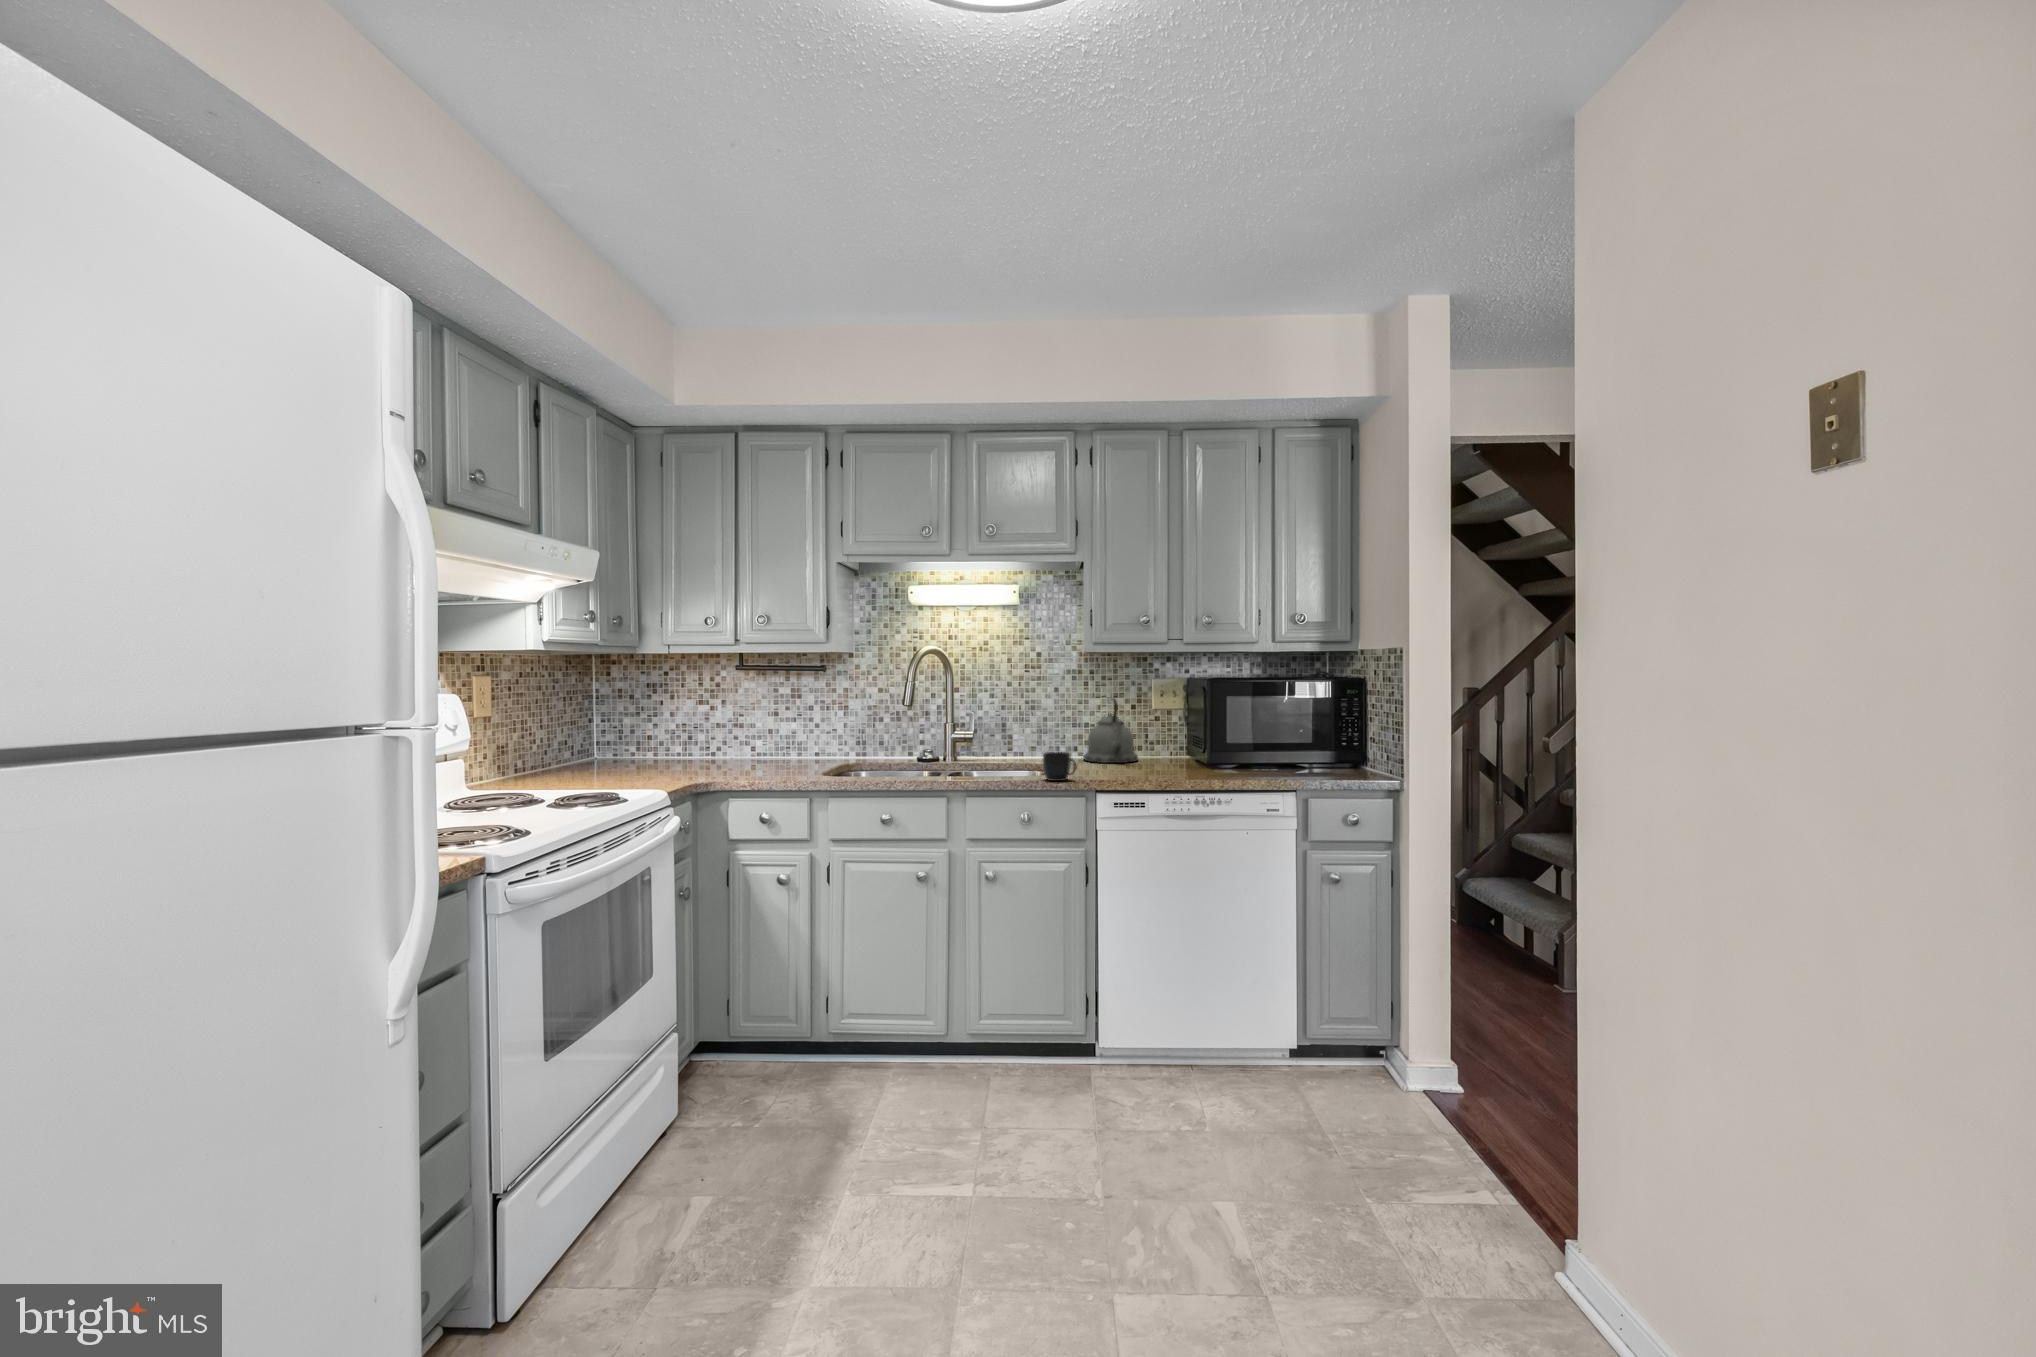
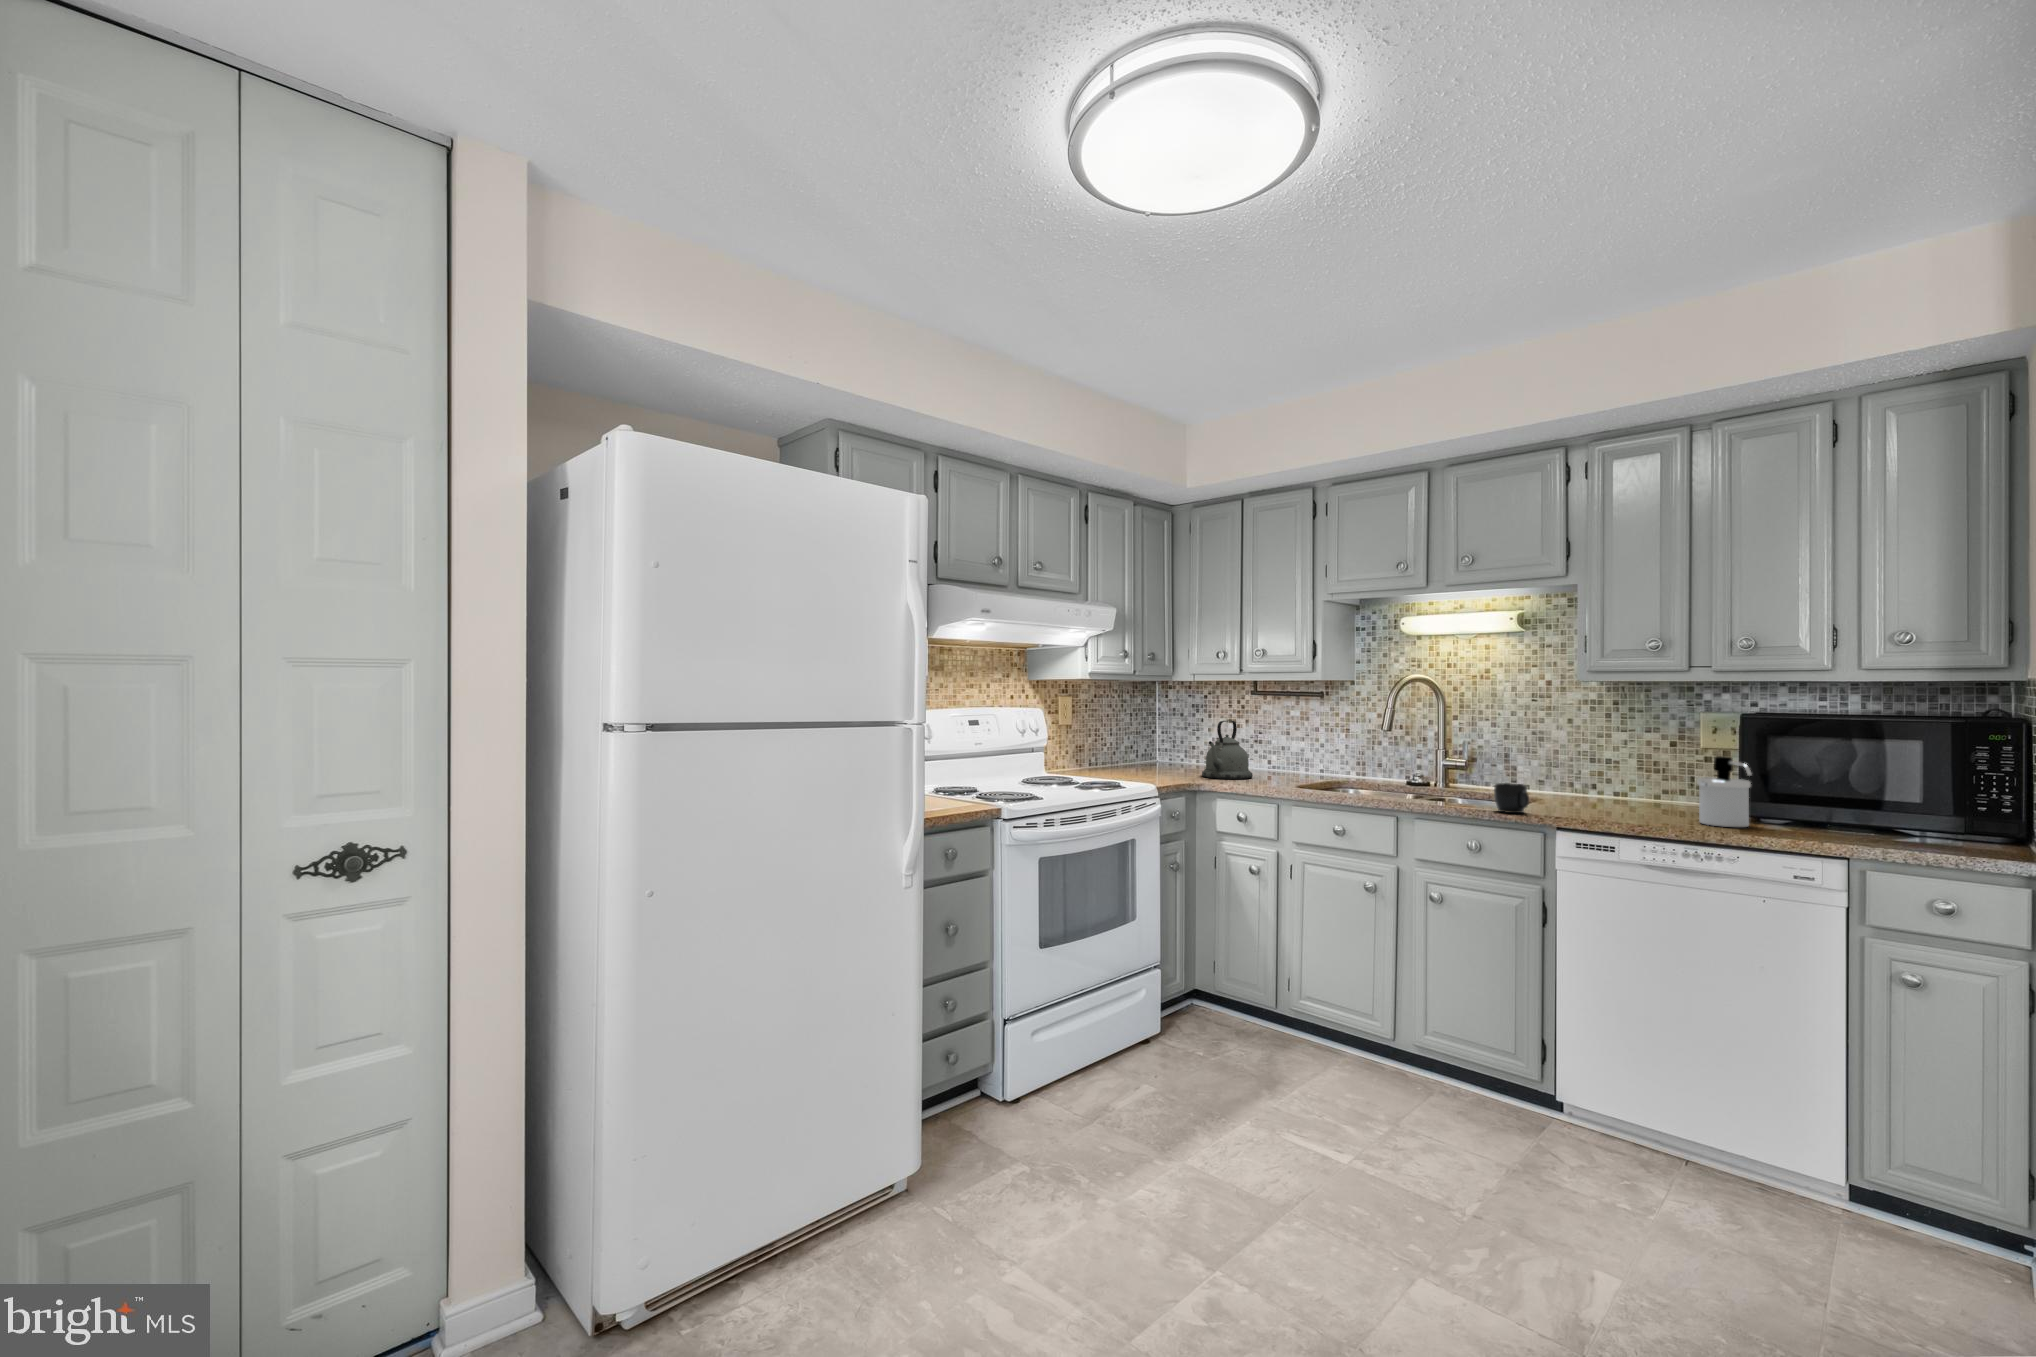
kettle: present [1083,698,1138,763] -> present [1202,721,1253,779]
soap dispenser: none [1184,716,1230,774] -> present [1697,756,1752,827]

